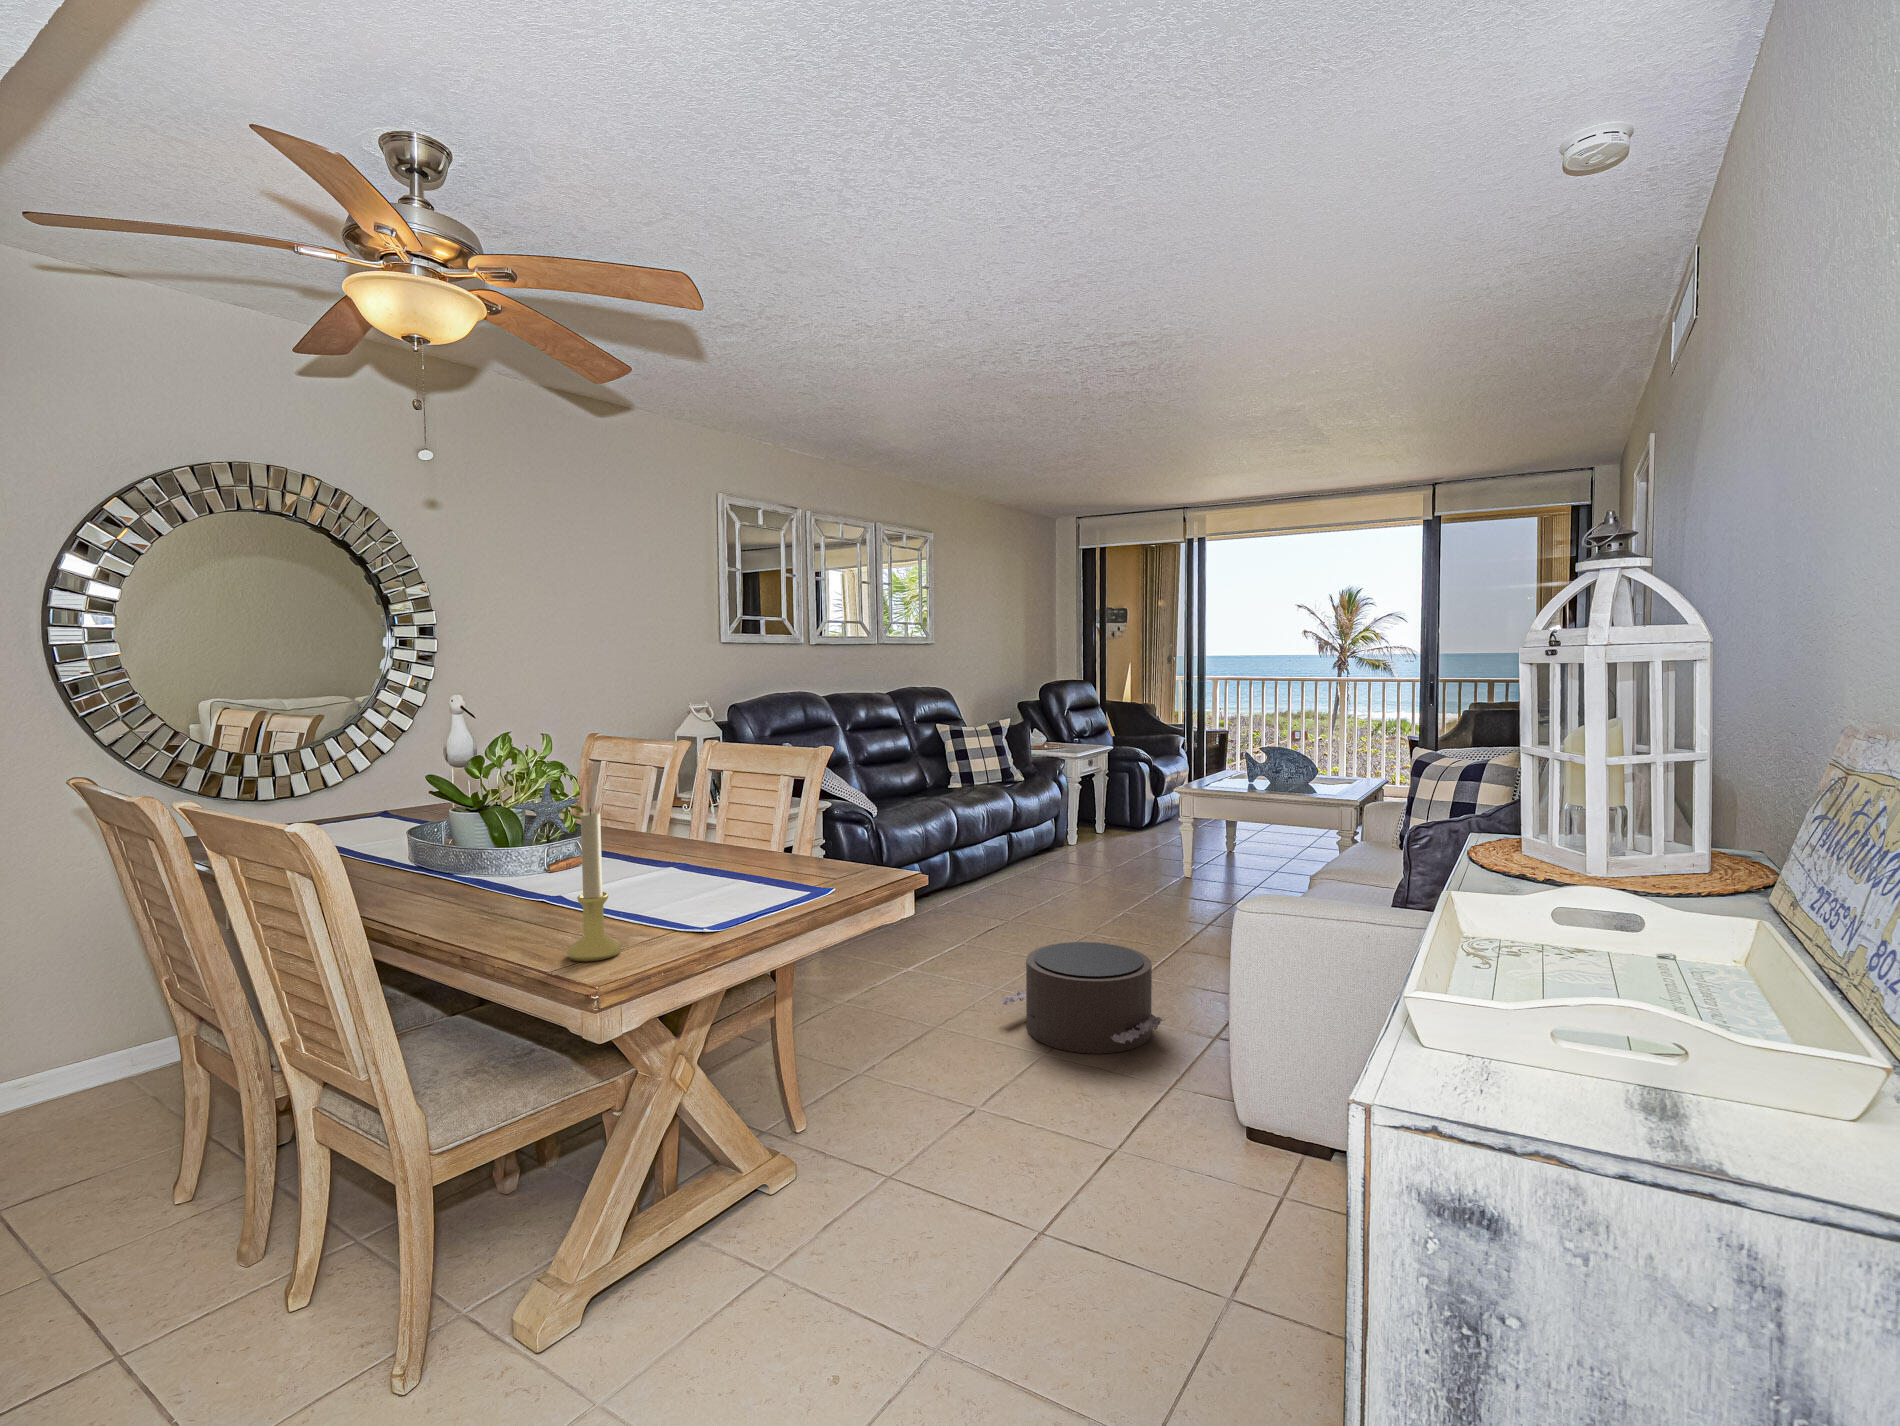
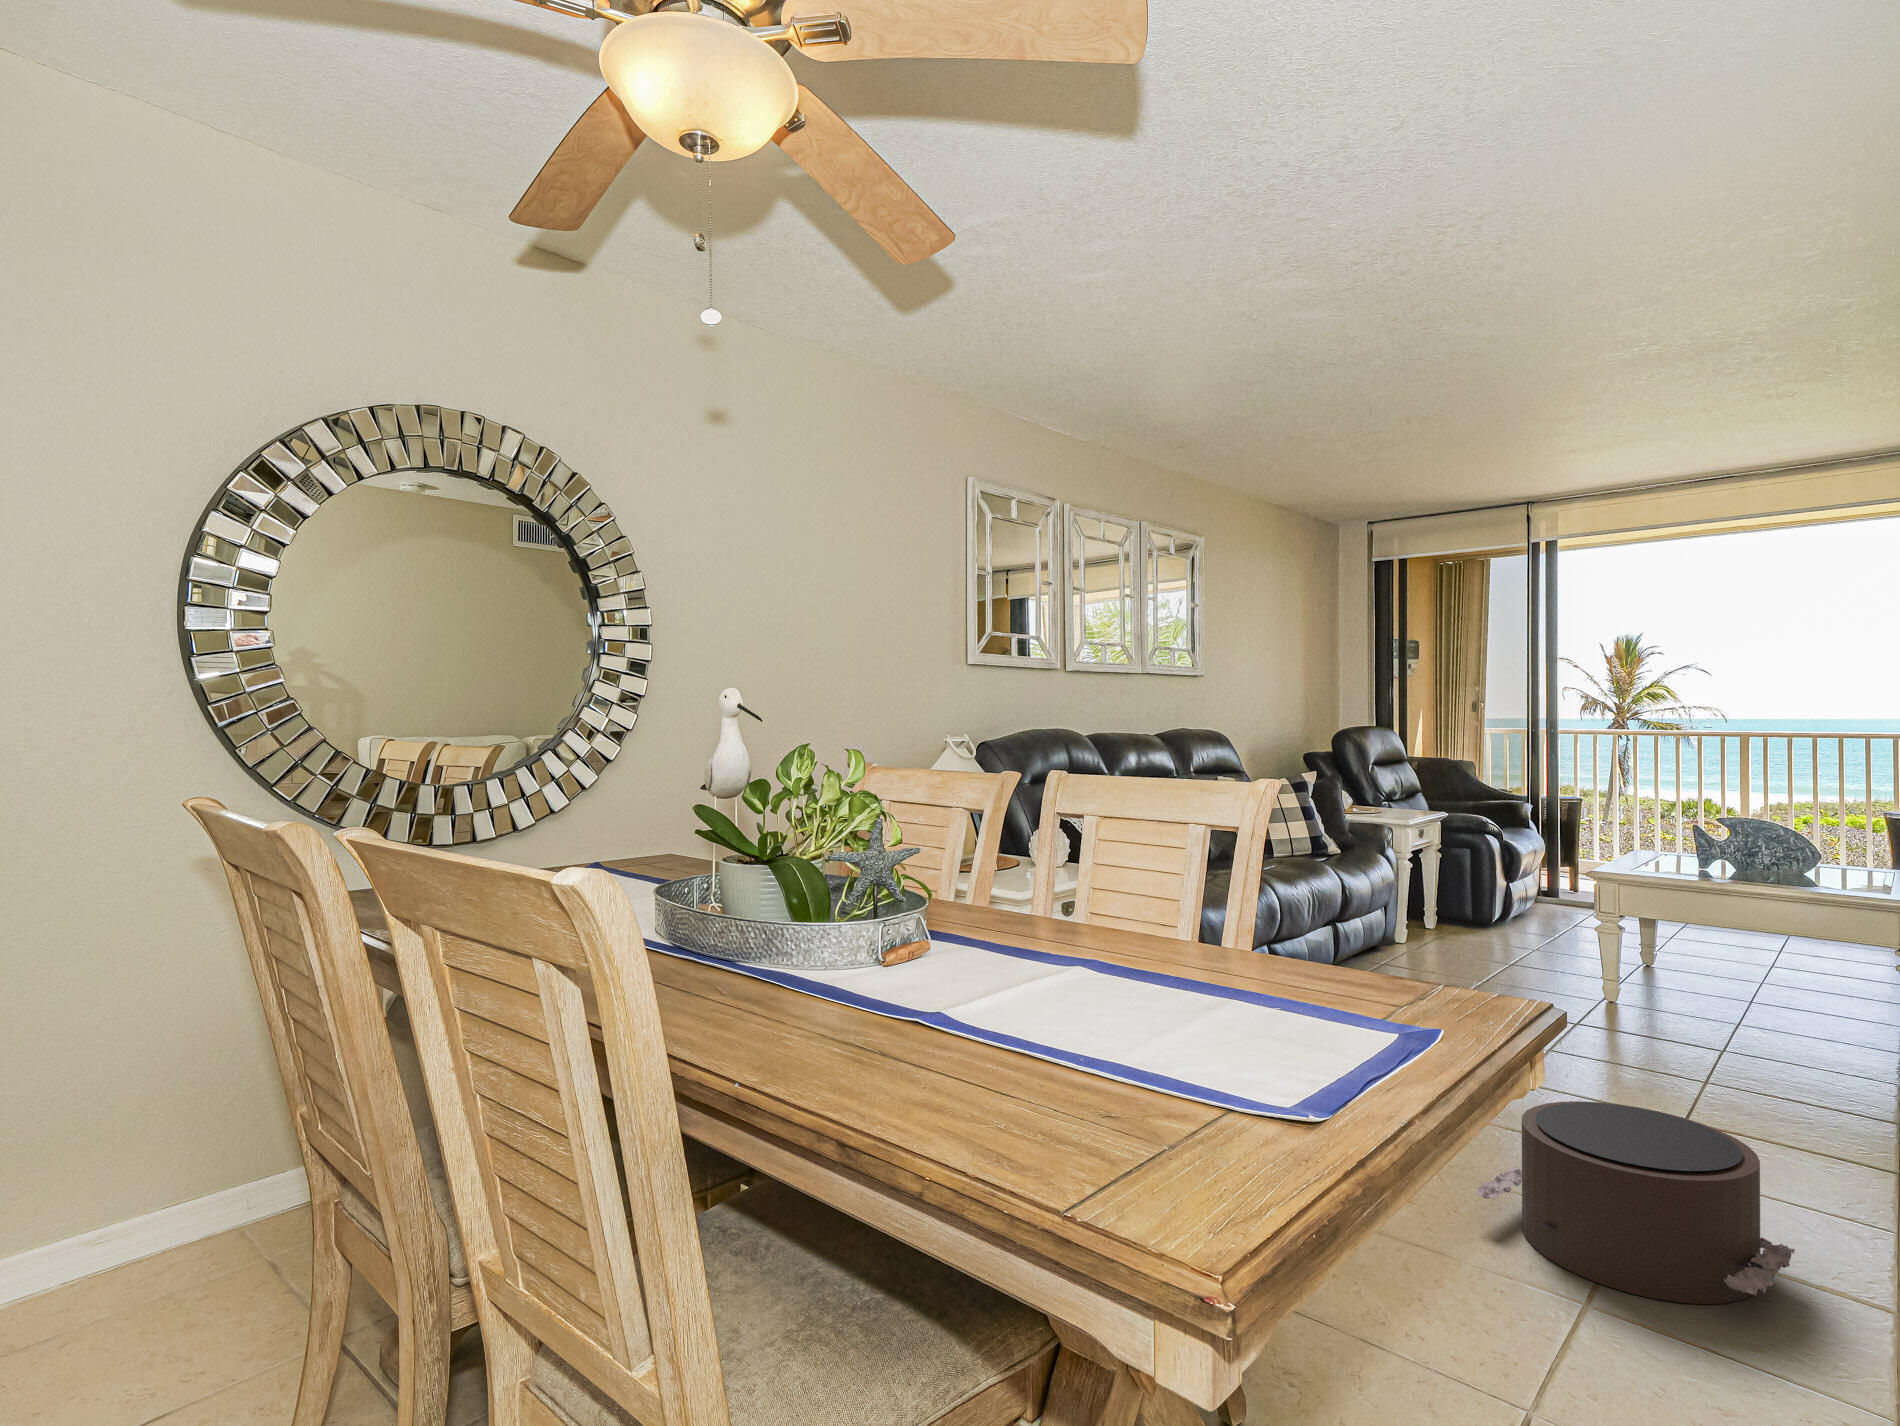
candle holder: present [567,808,621,962] -> none [1064,849,1173,1187]

